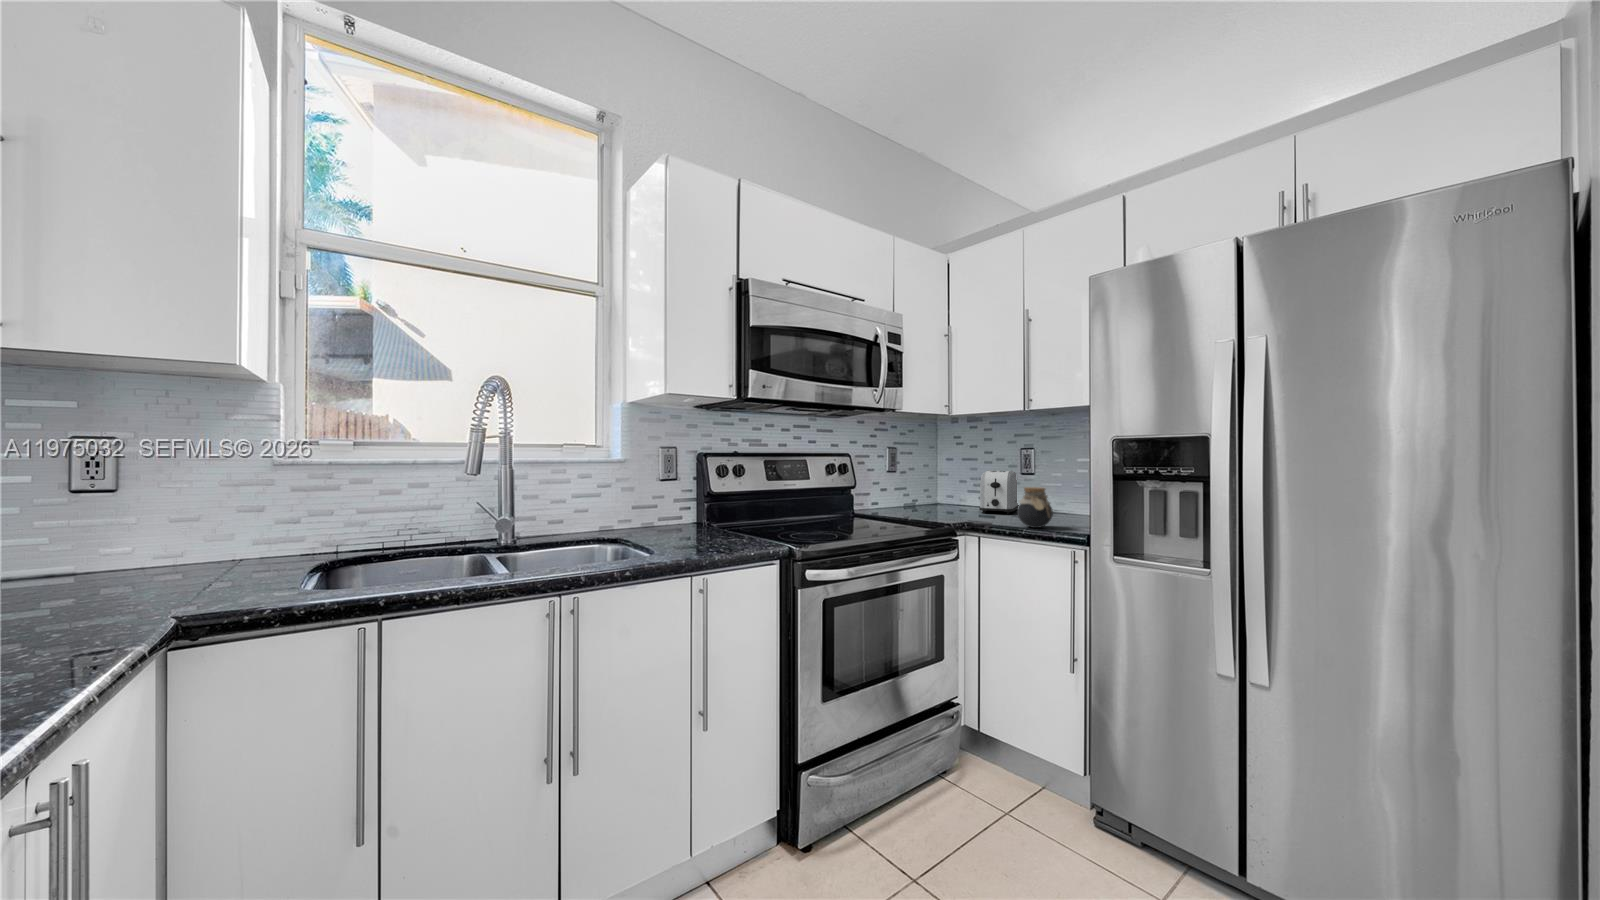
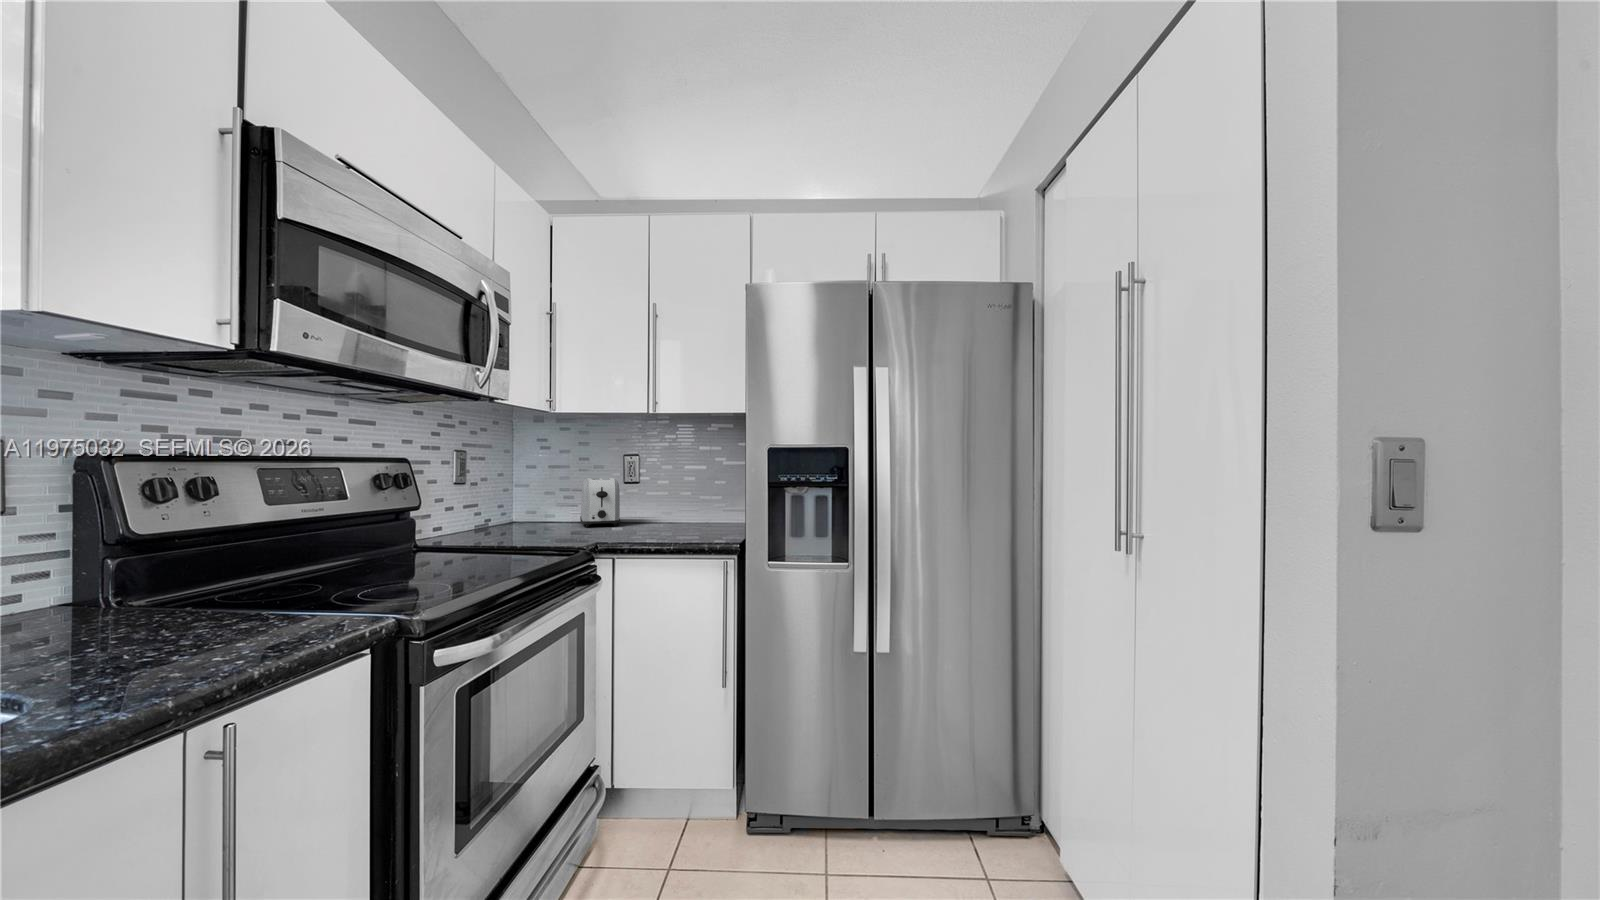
jar: present [1017,487,1053,528] -> none [651,495,689,538]

